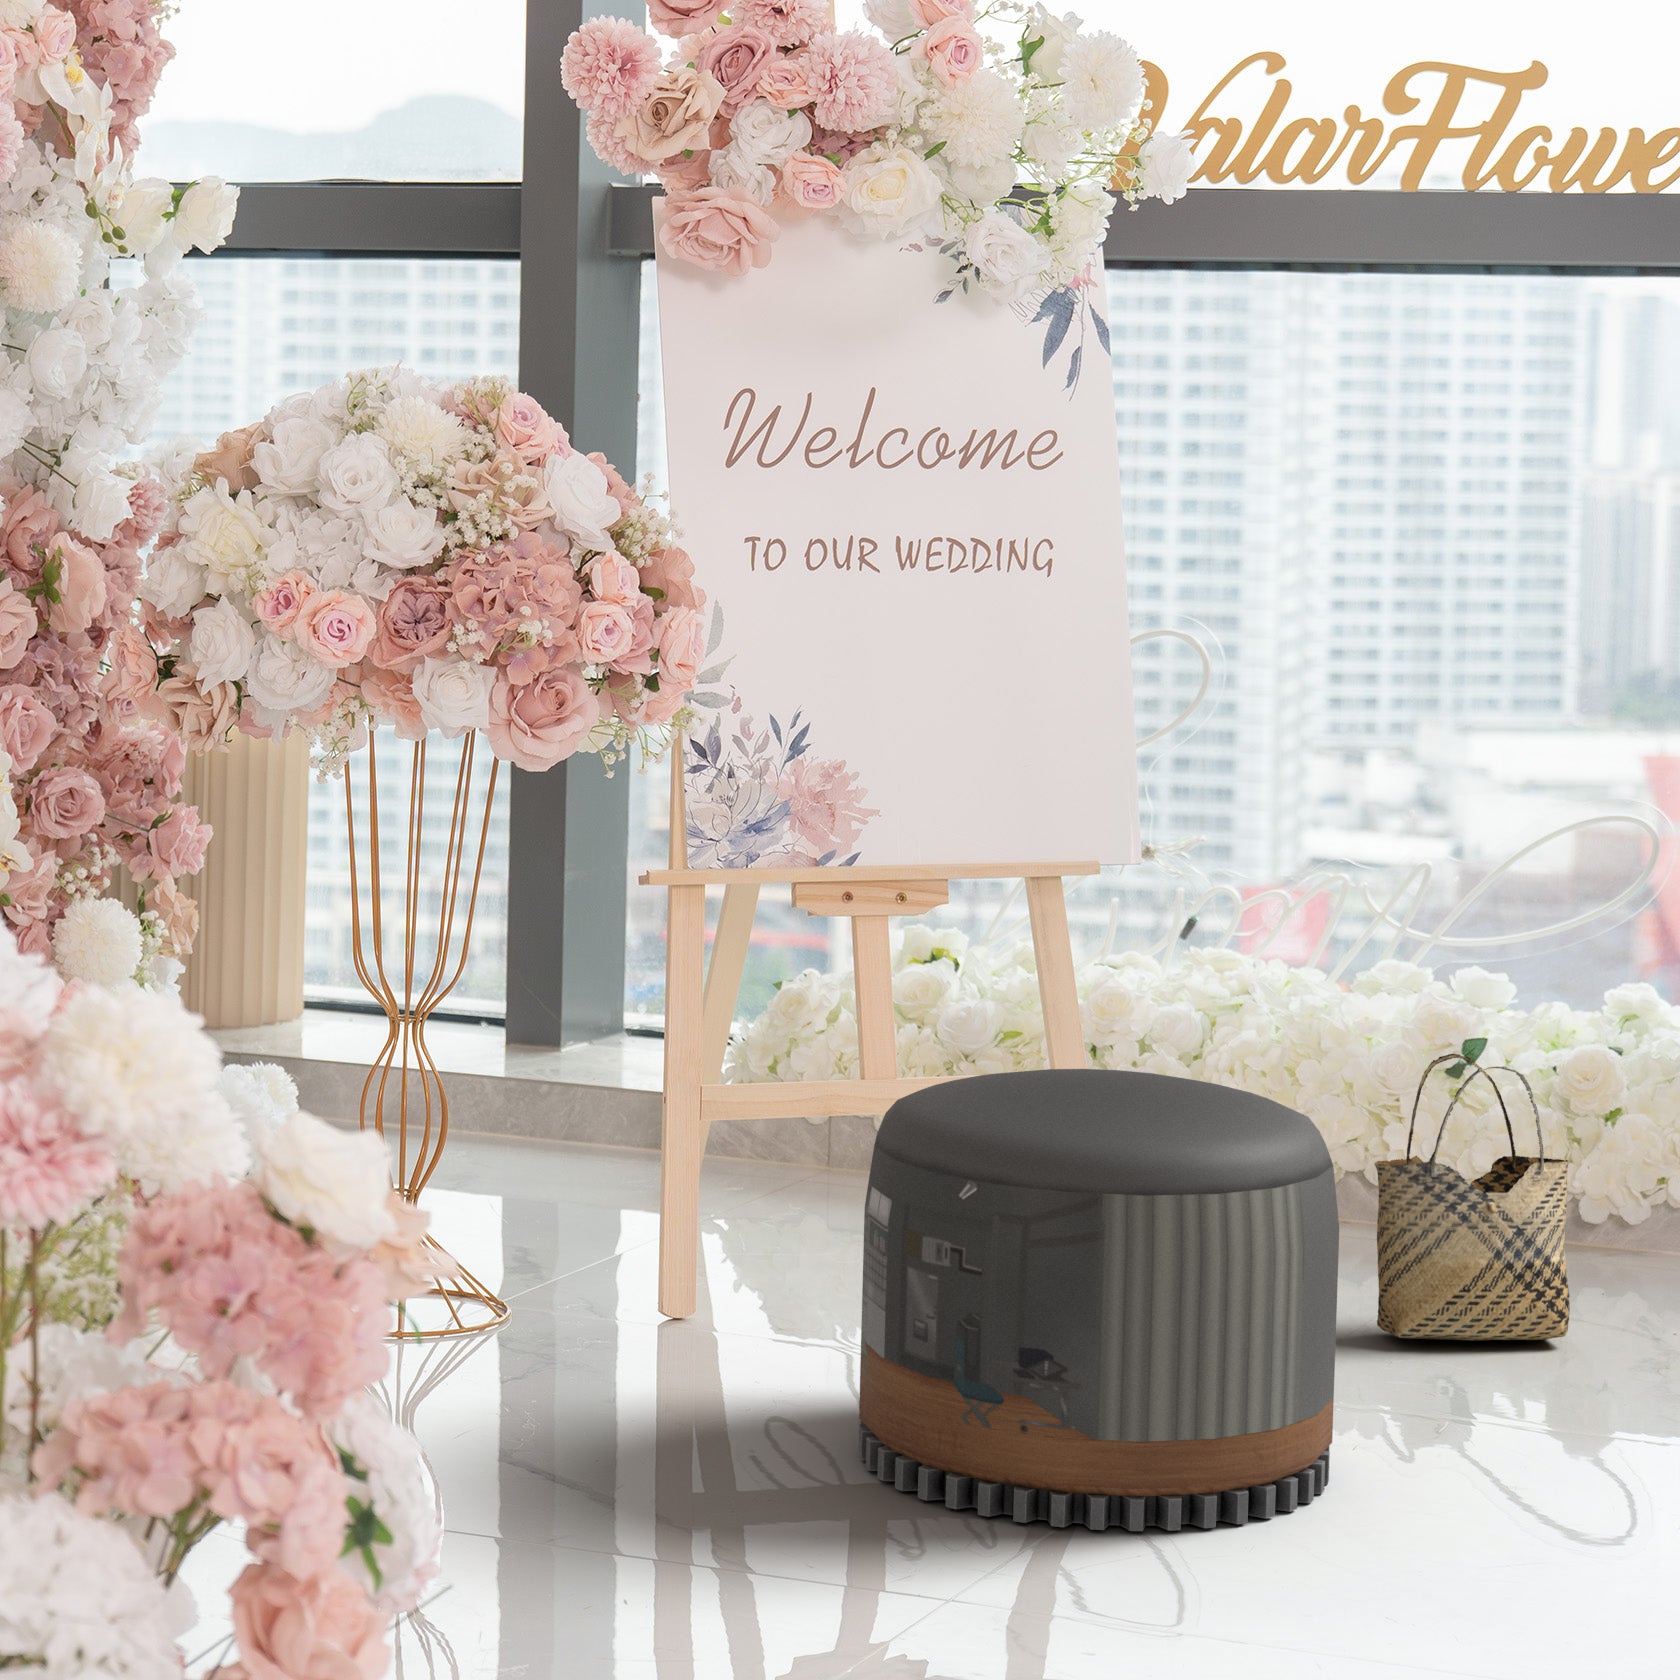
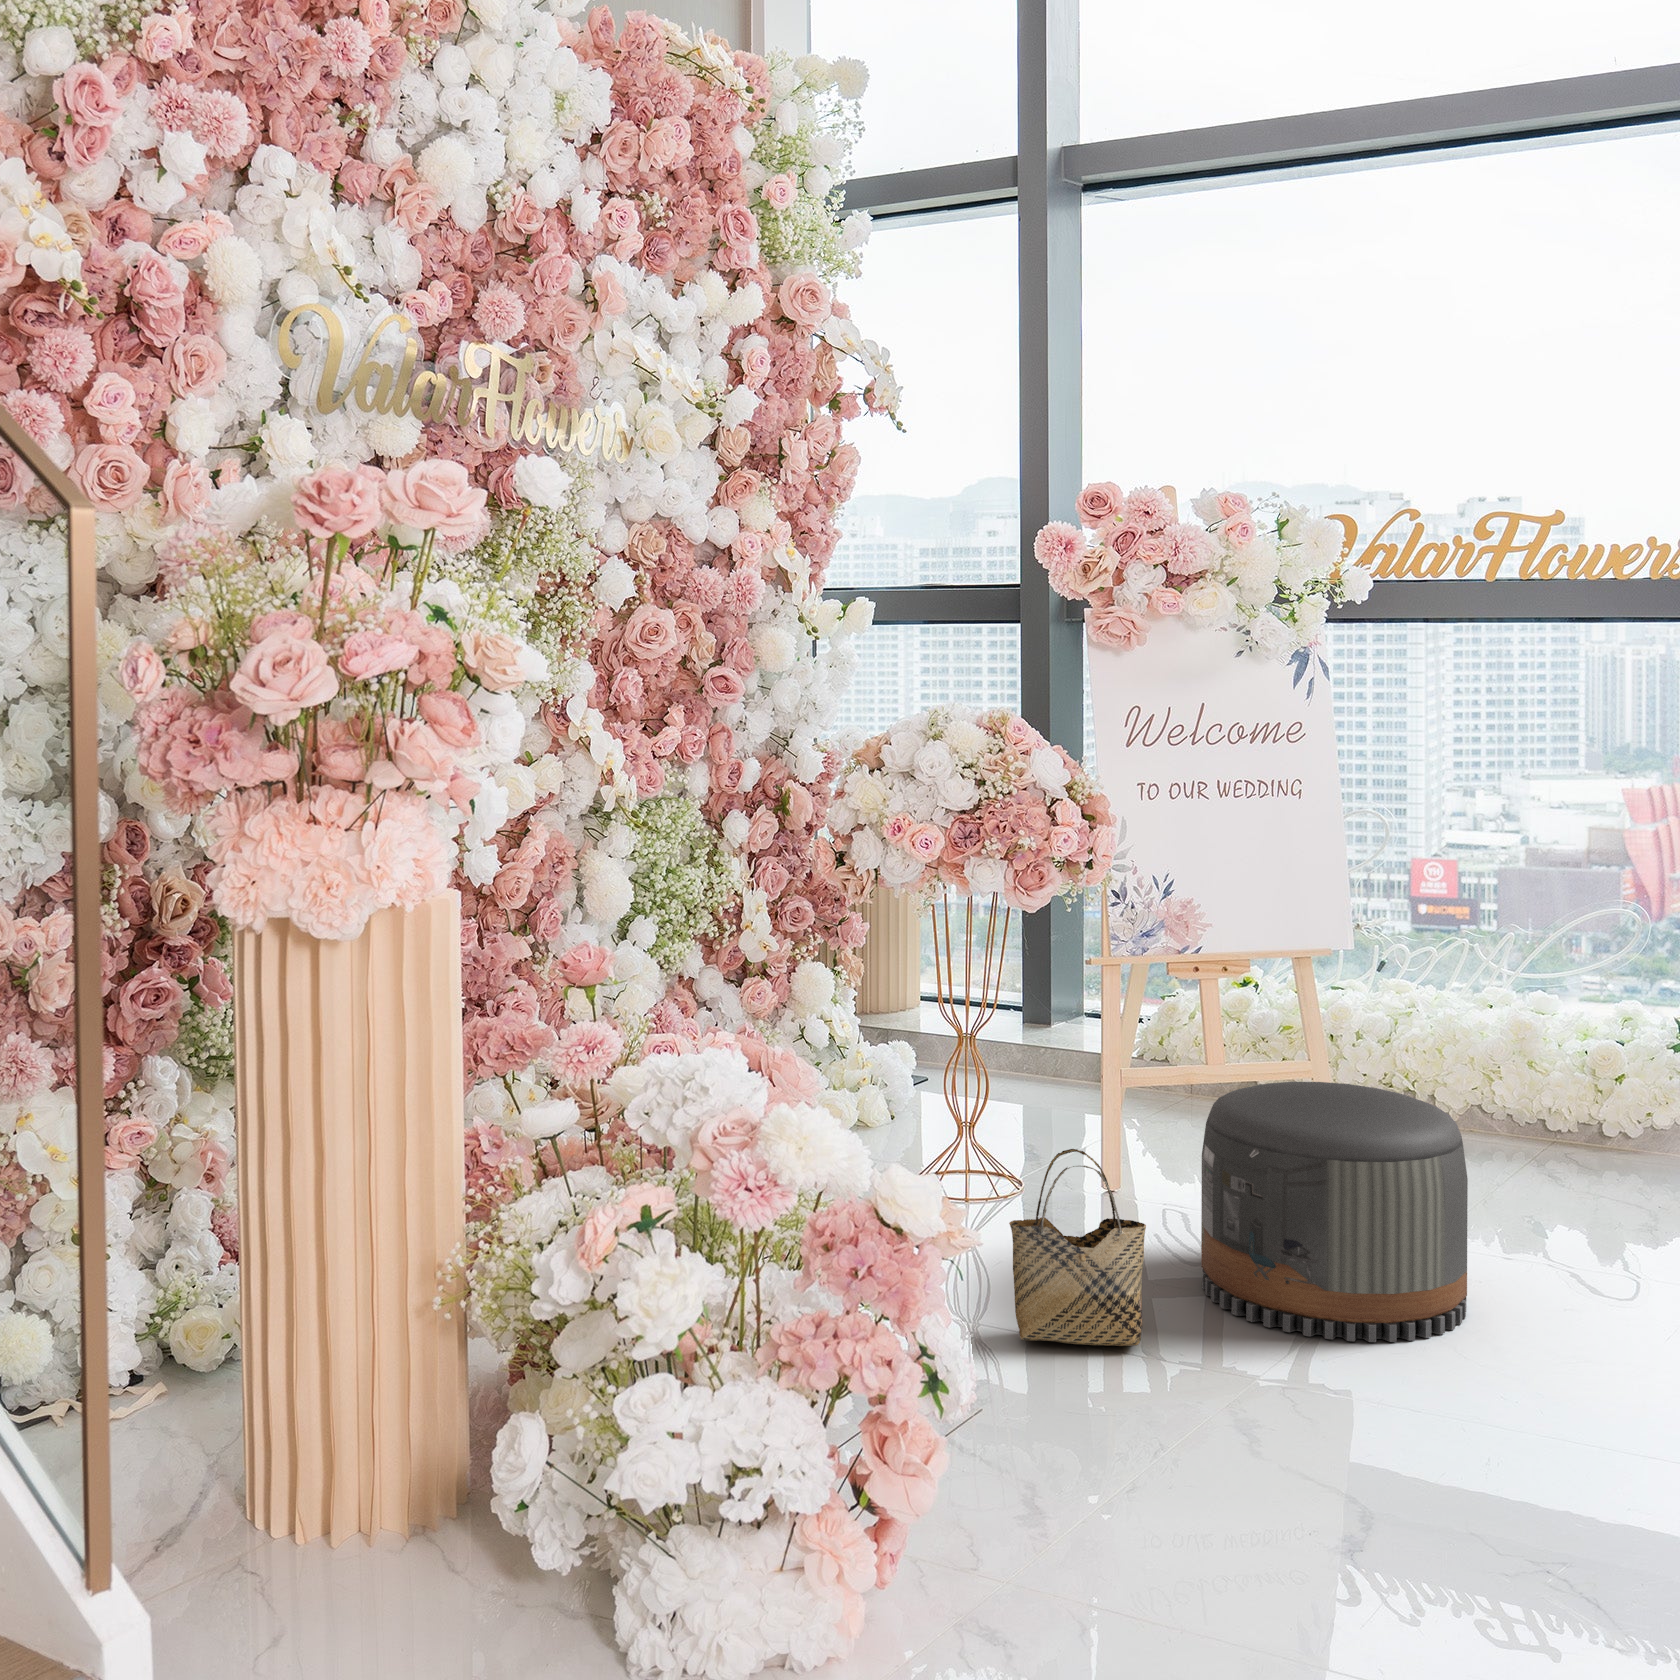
woven basket: present [1374,1054,1570,1341] -> present [1009,1149,1146,1346]

